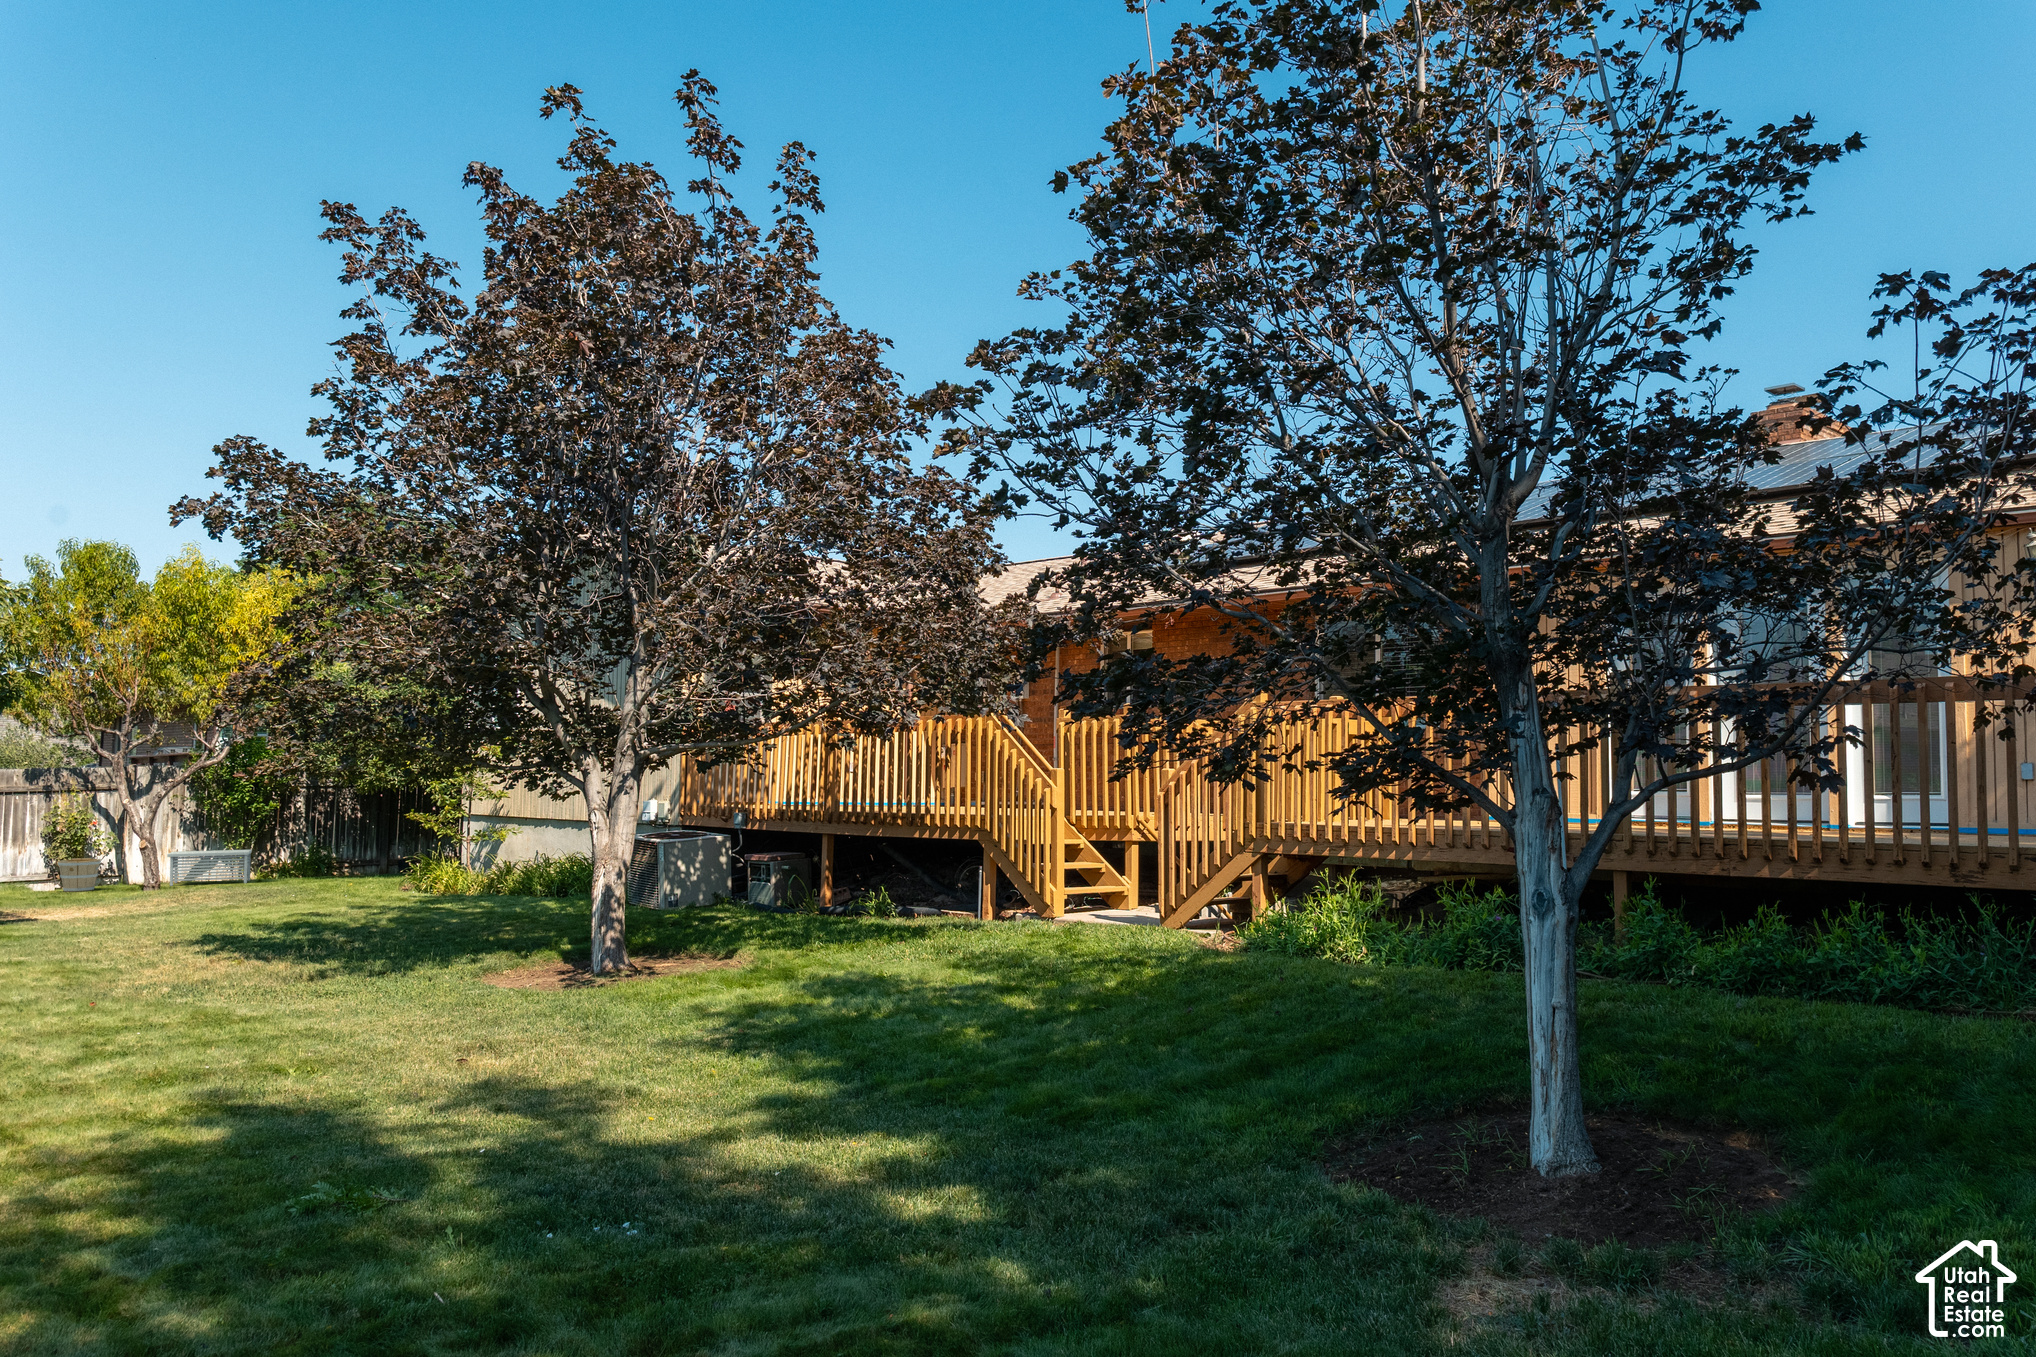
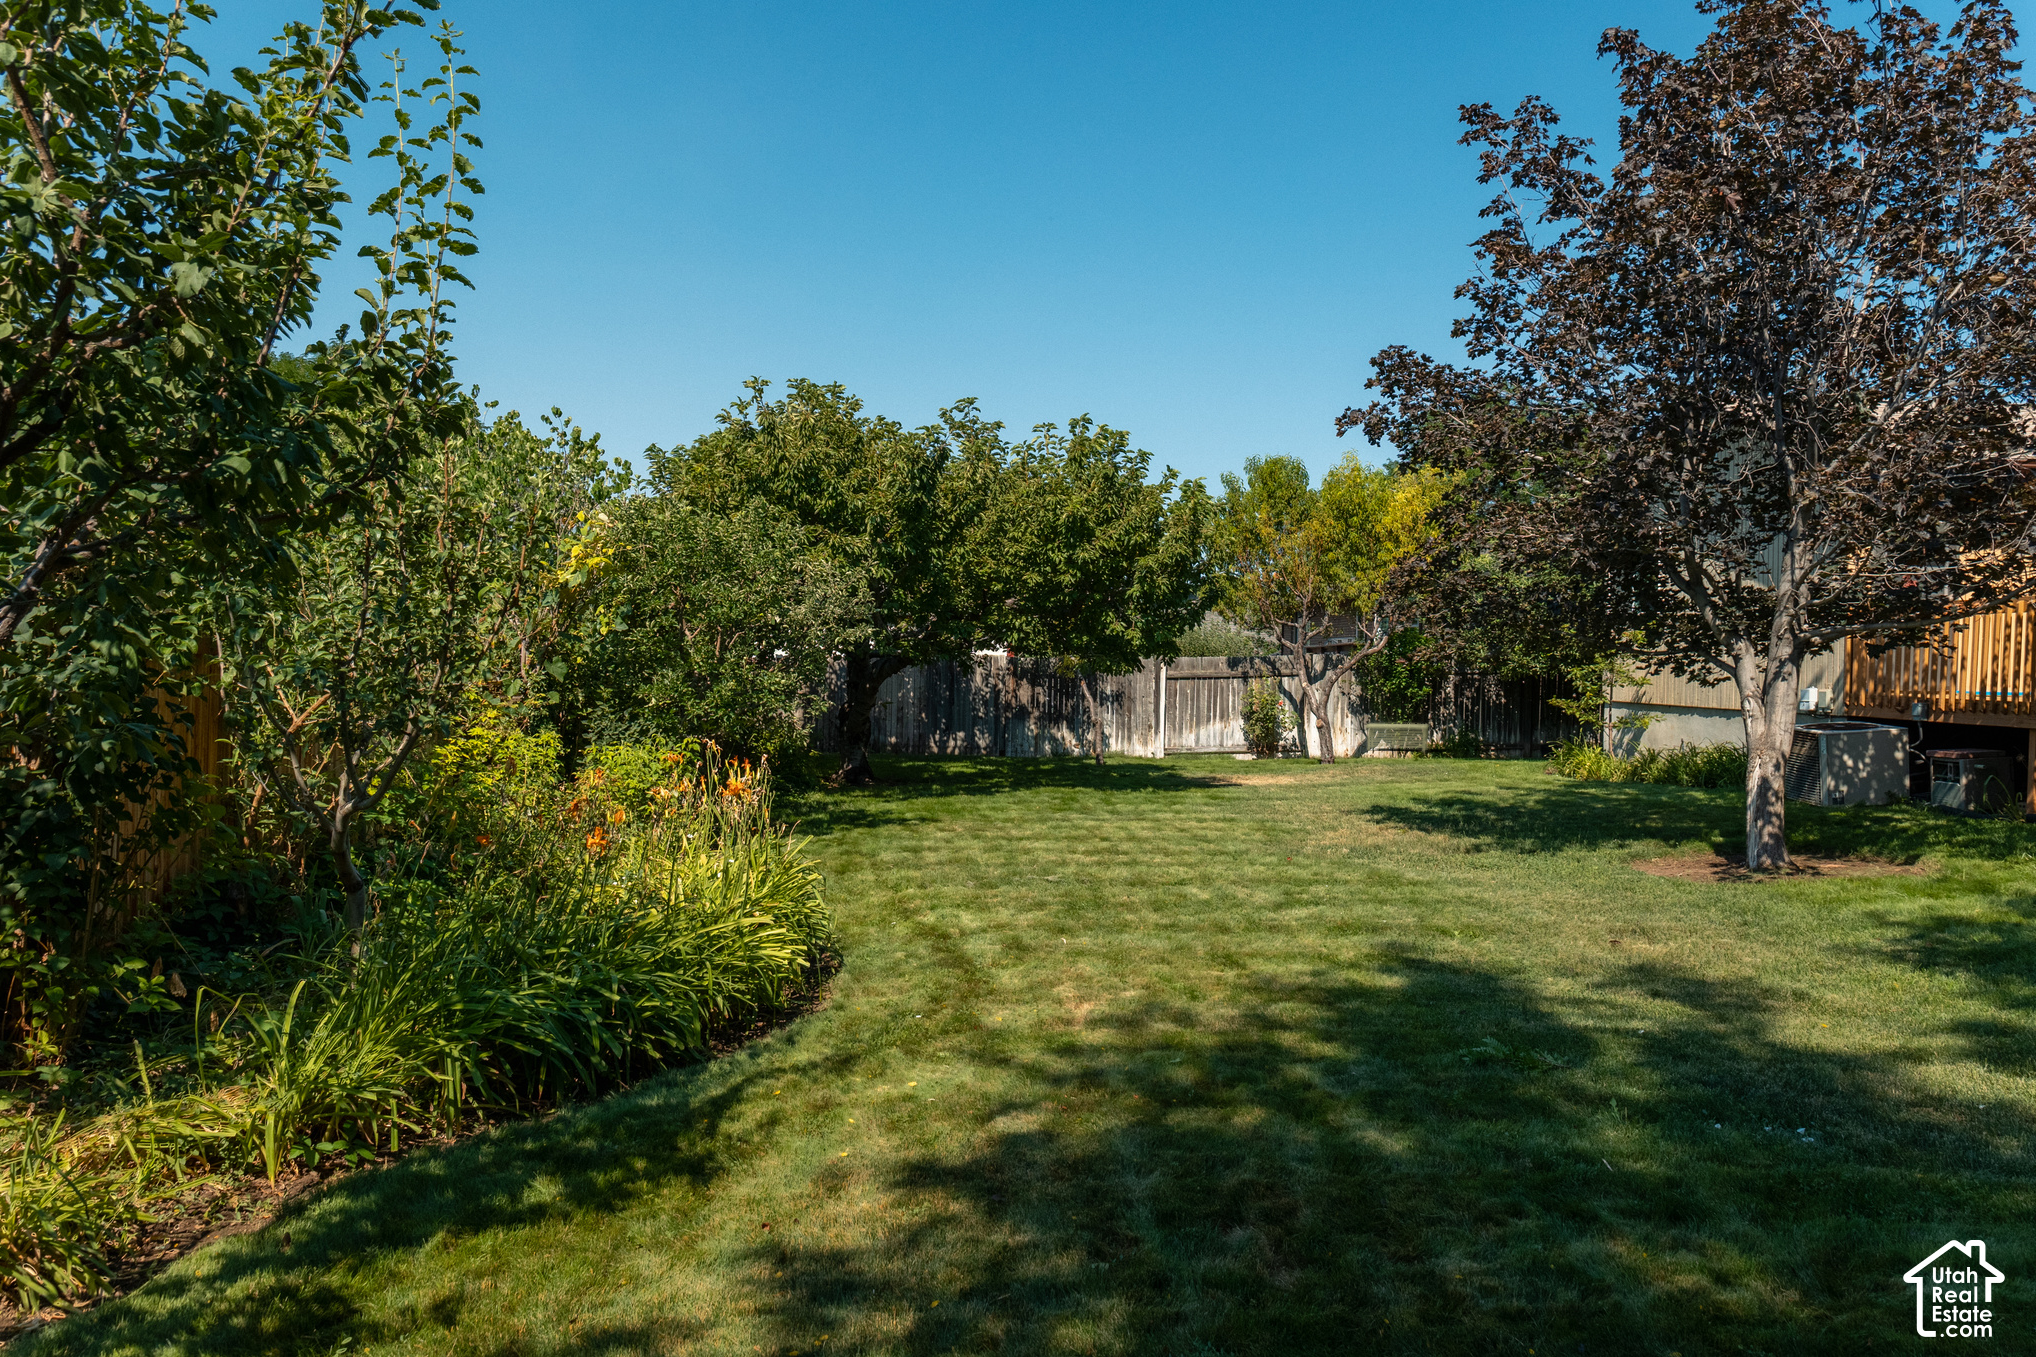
wooden bucket: present [58,858,101,892] -> none [1290,725,1319,751]

